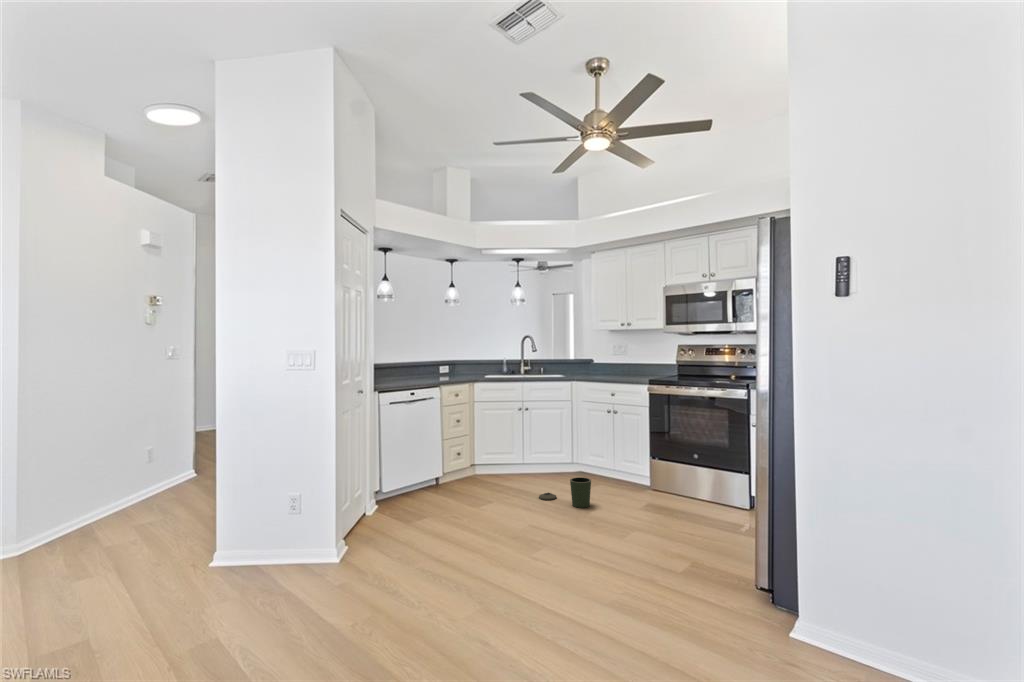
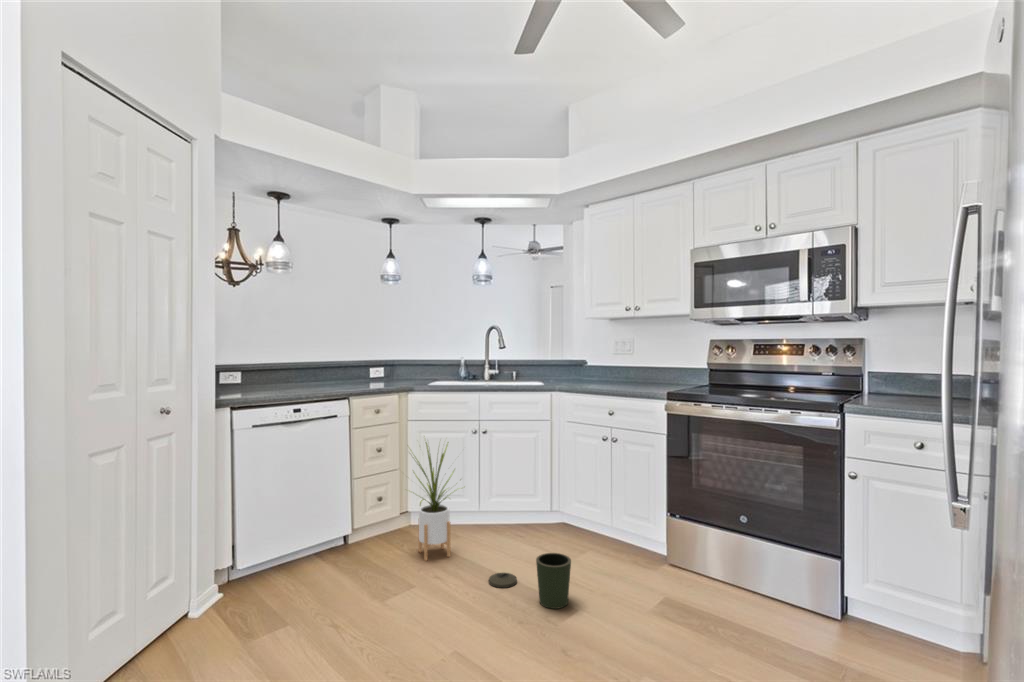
house plant: none [477,409,519,490] -> present [413,443,454,561]

